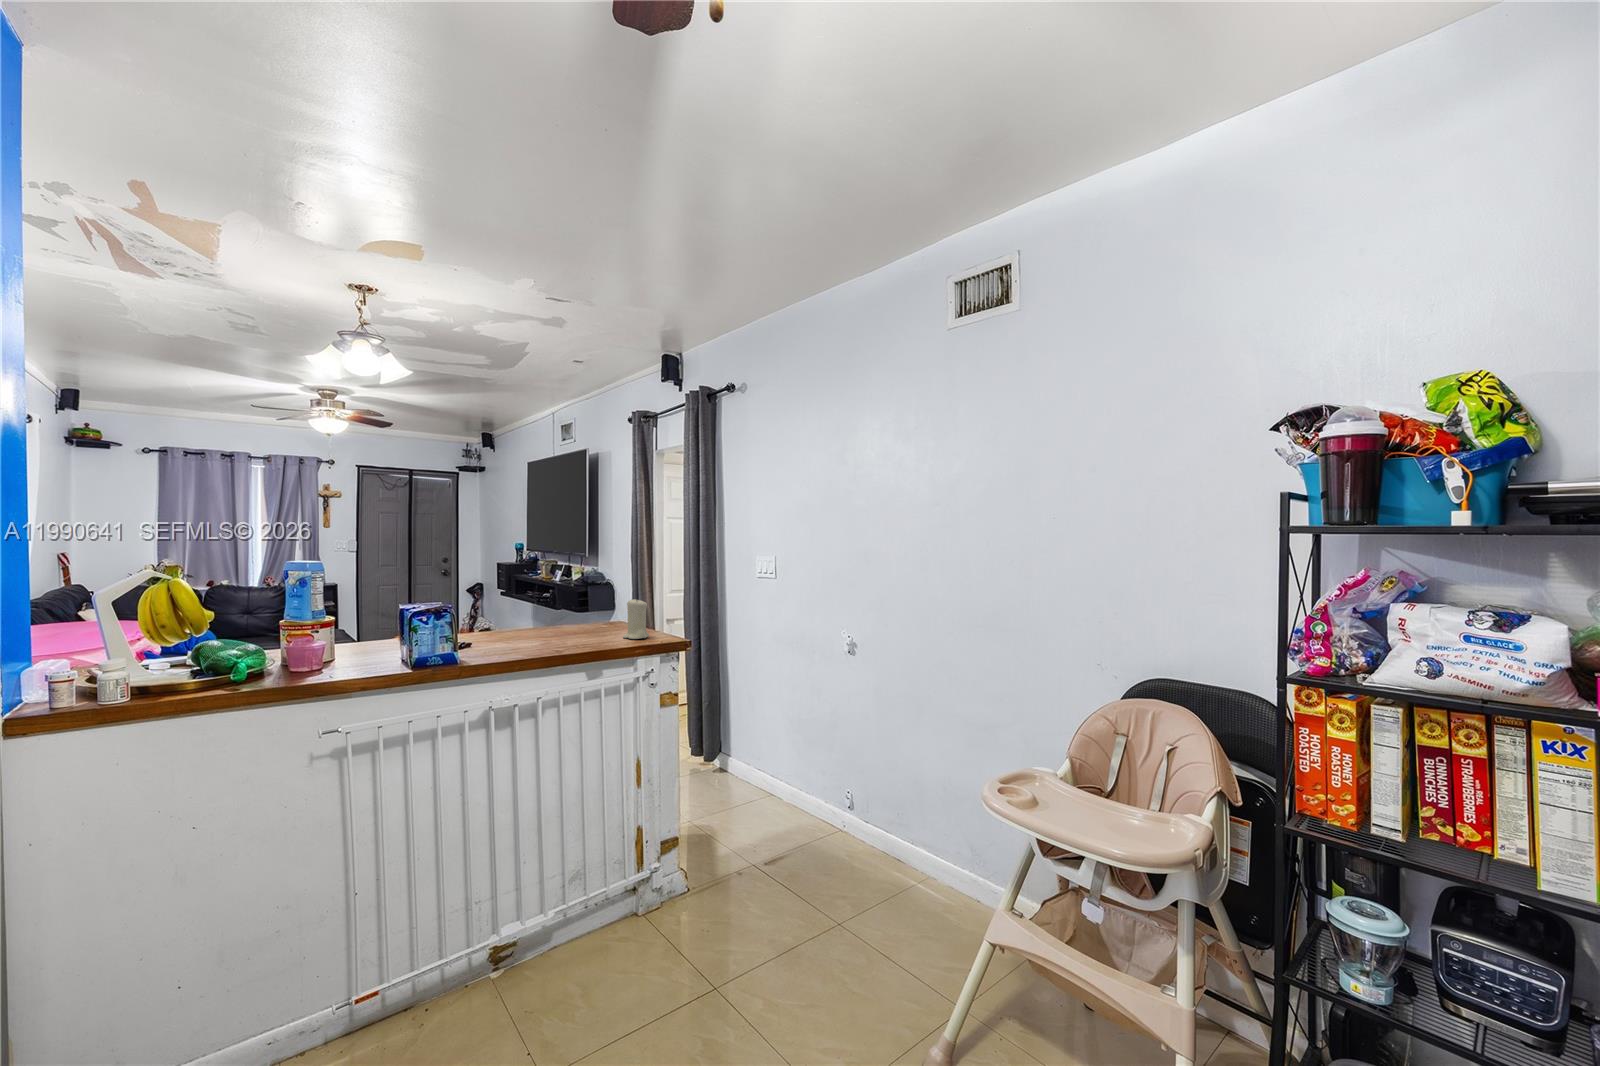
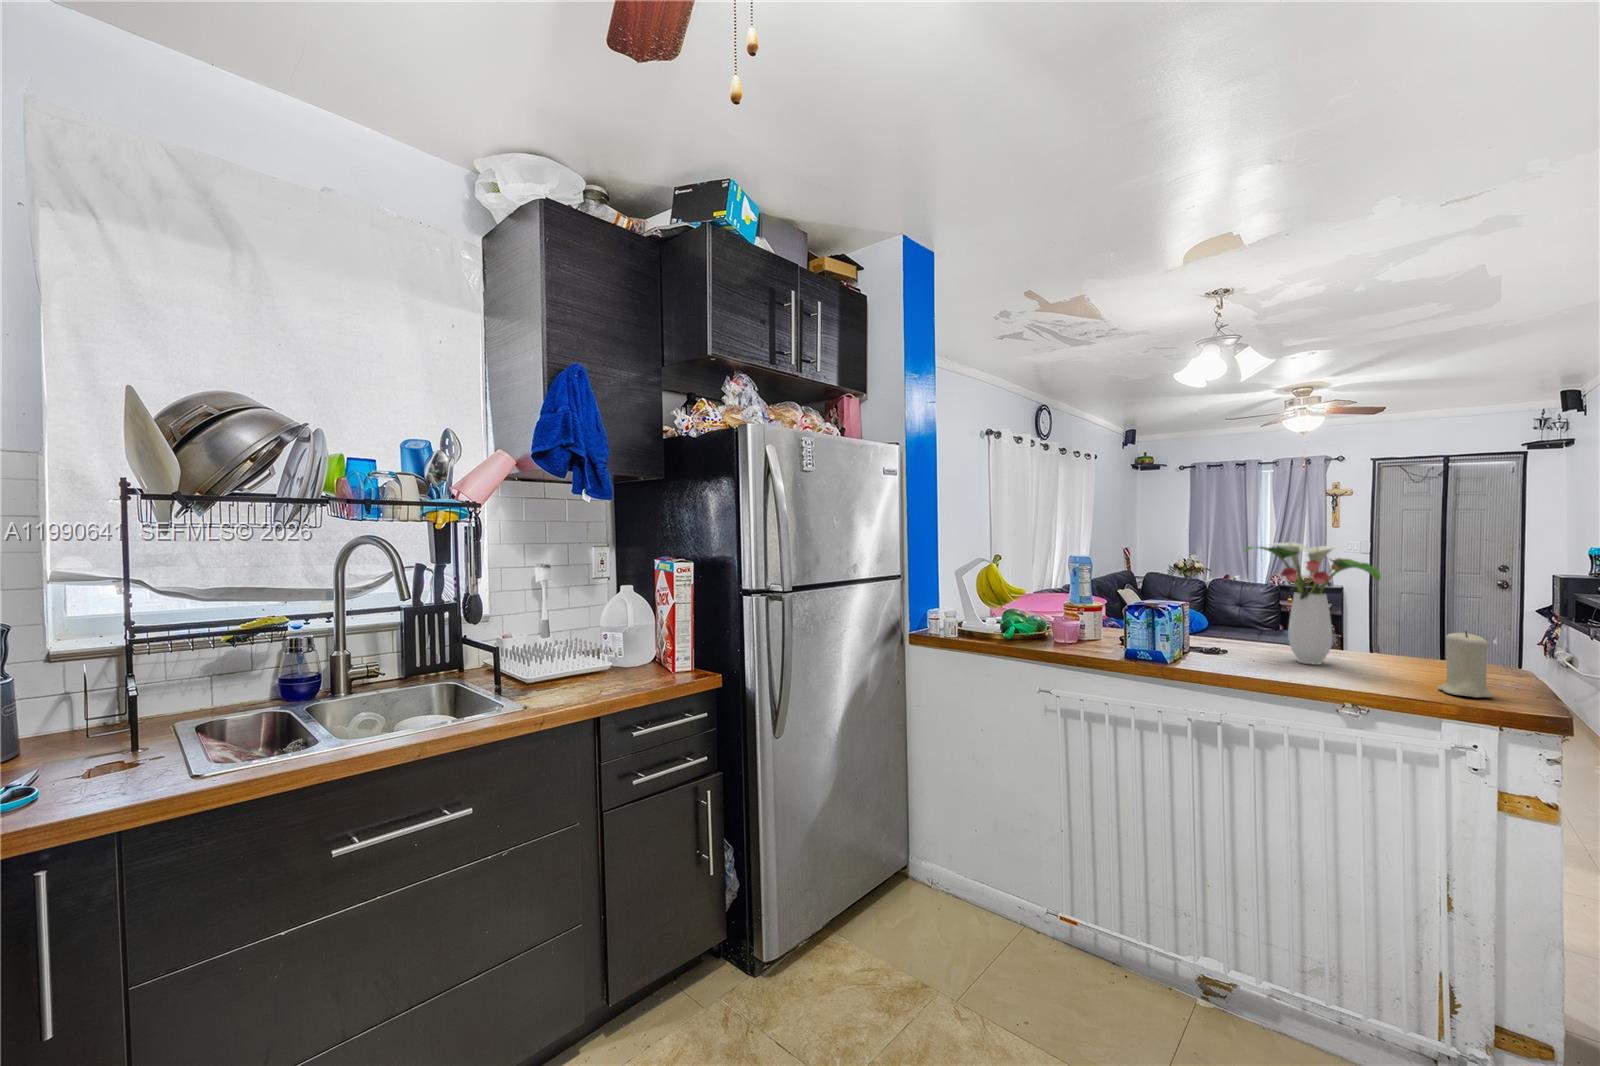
flower arrangement: none [506,543,594,639] -> present [1245,542,1381,665]

